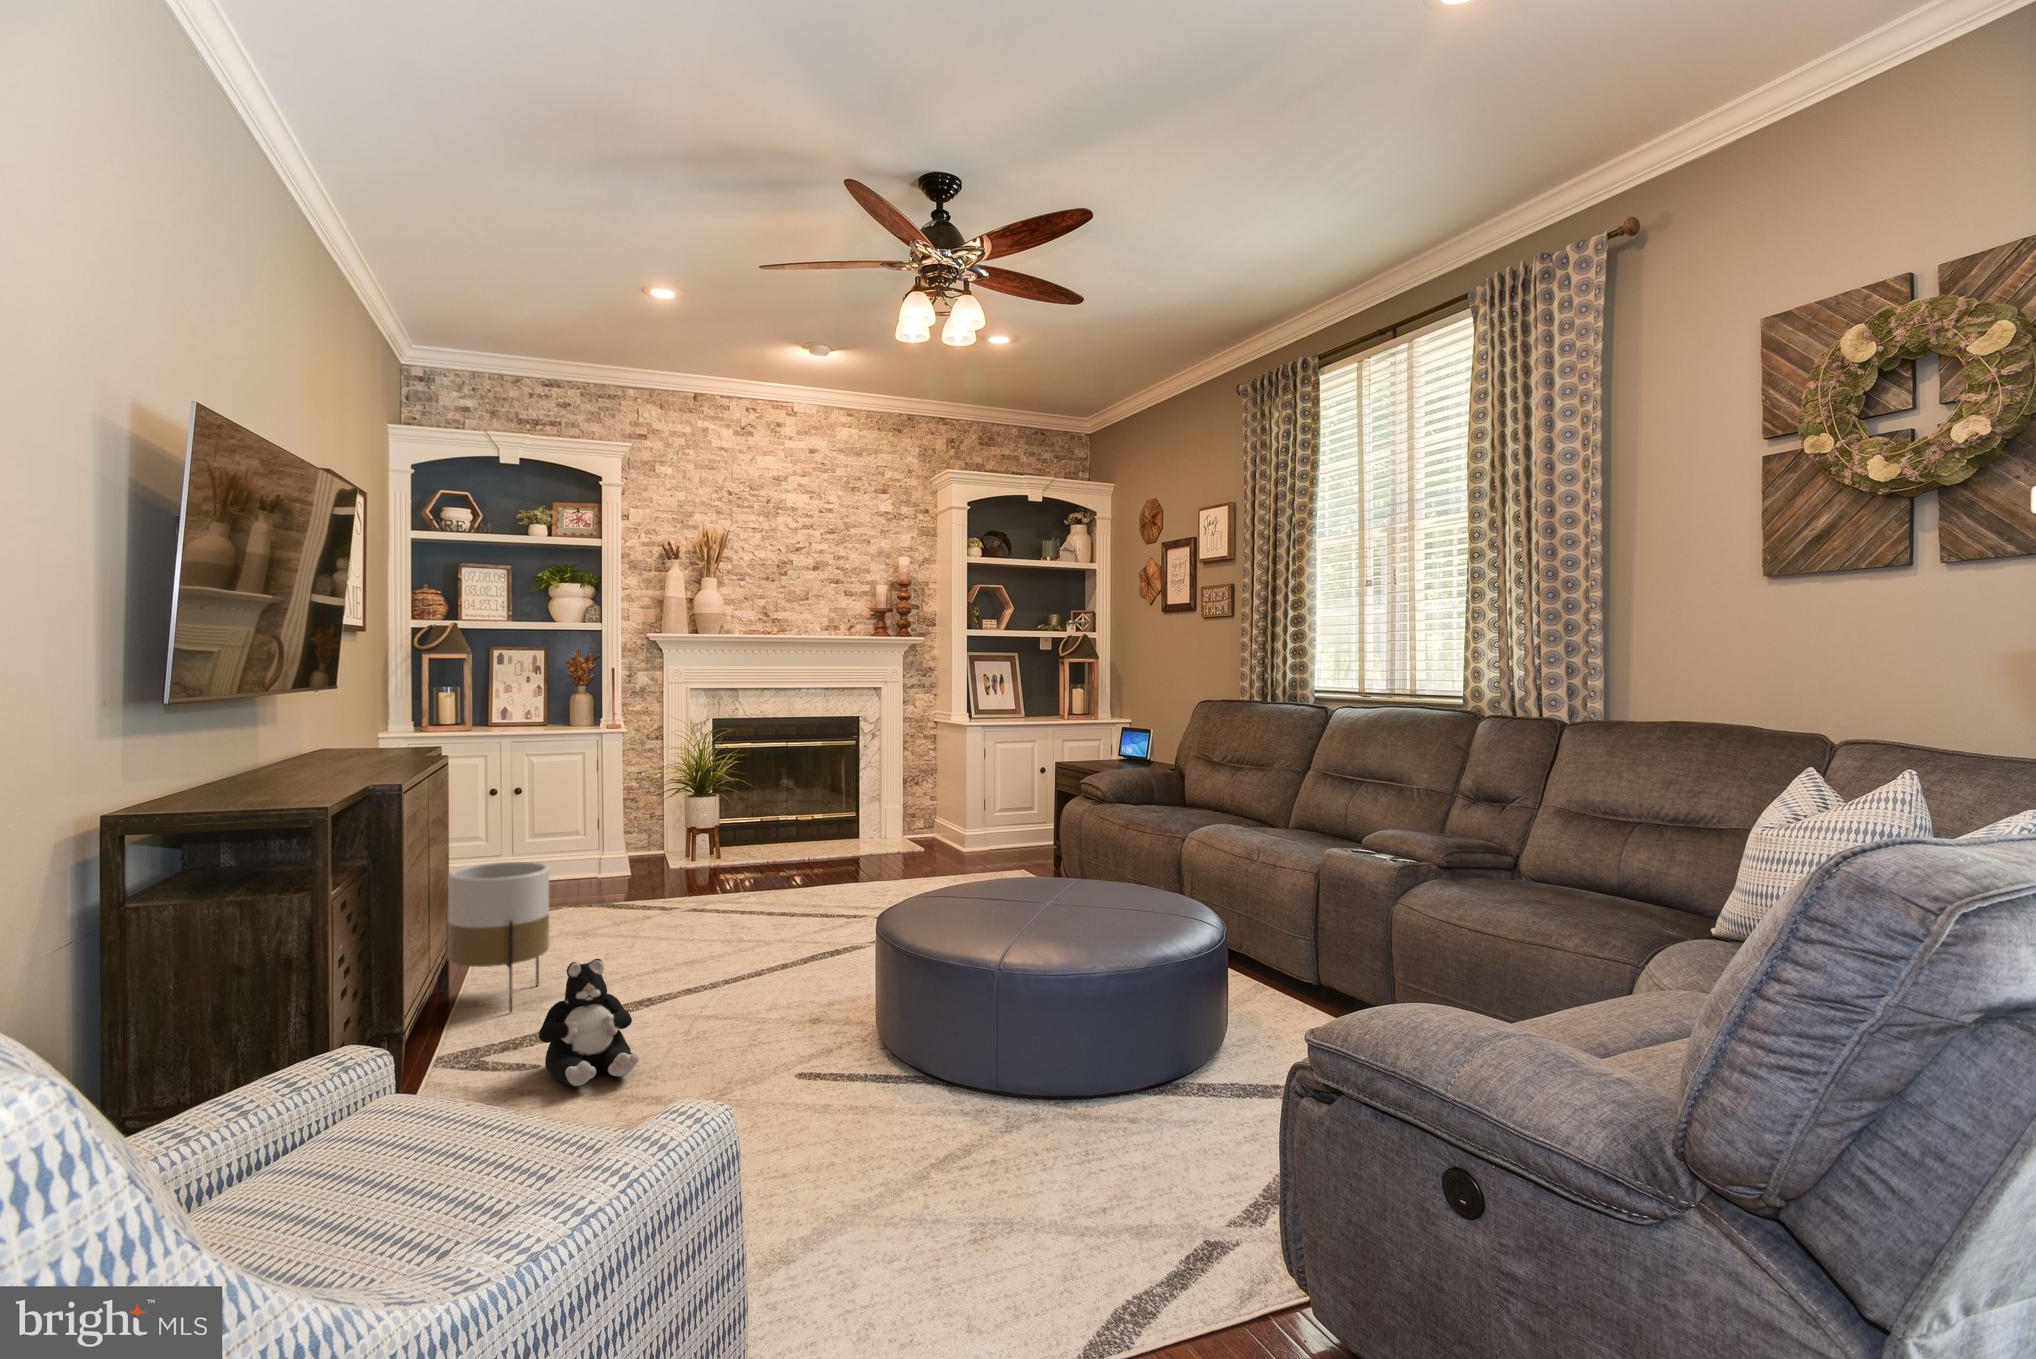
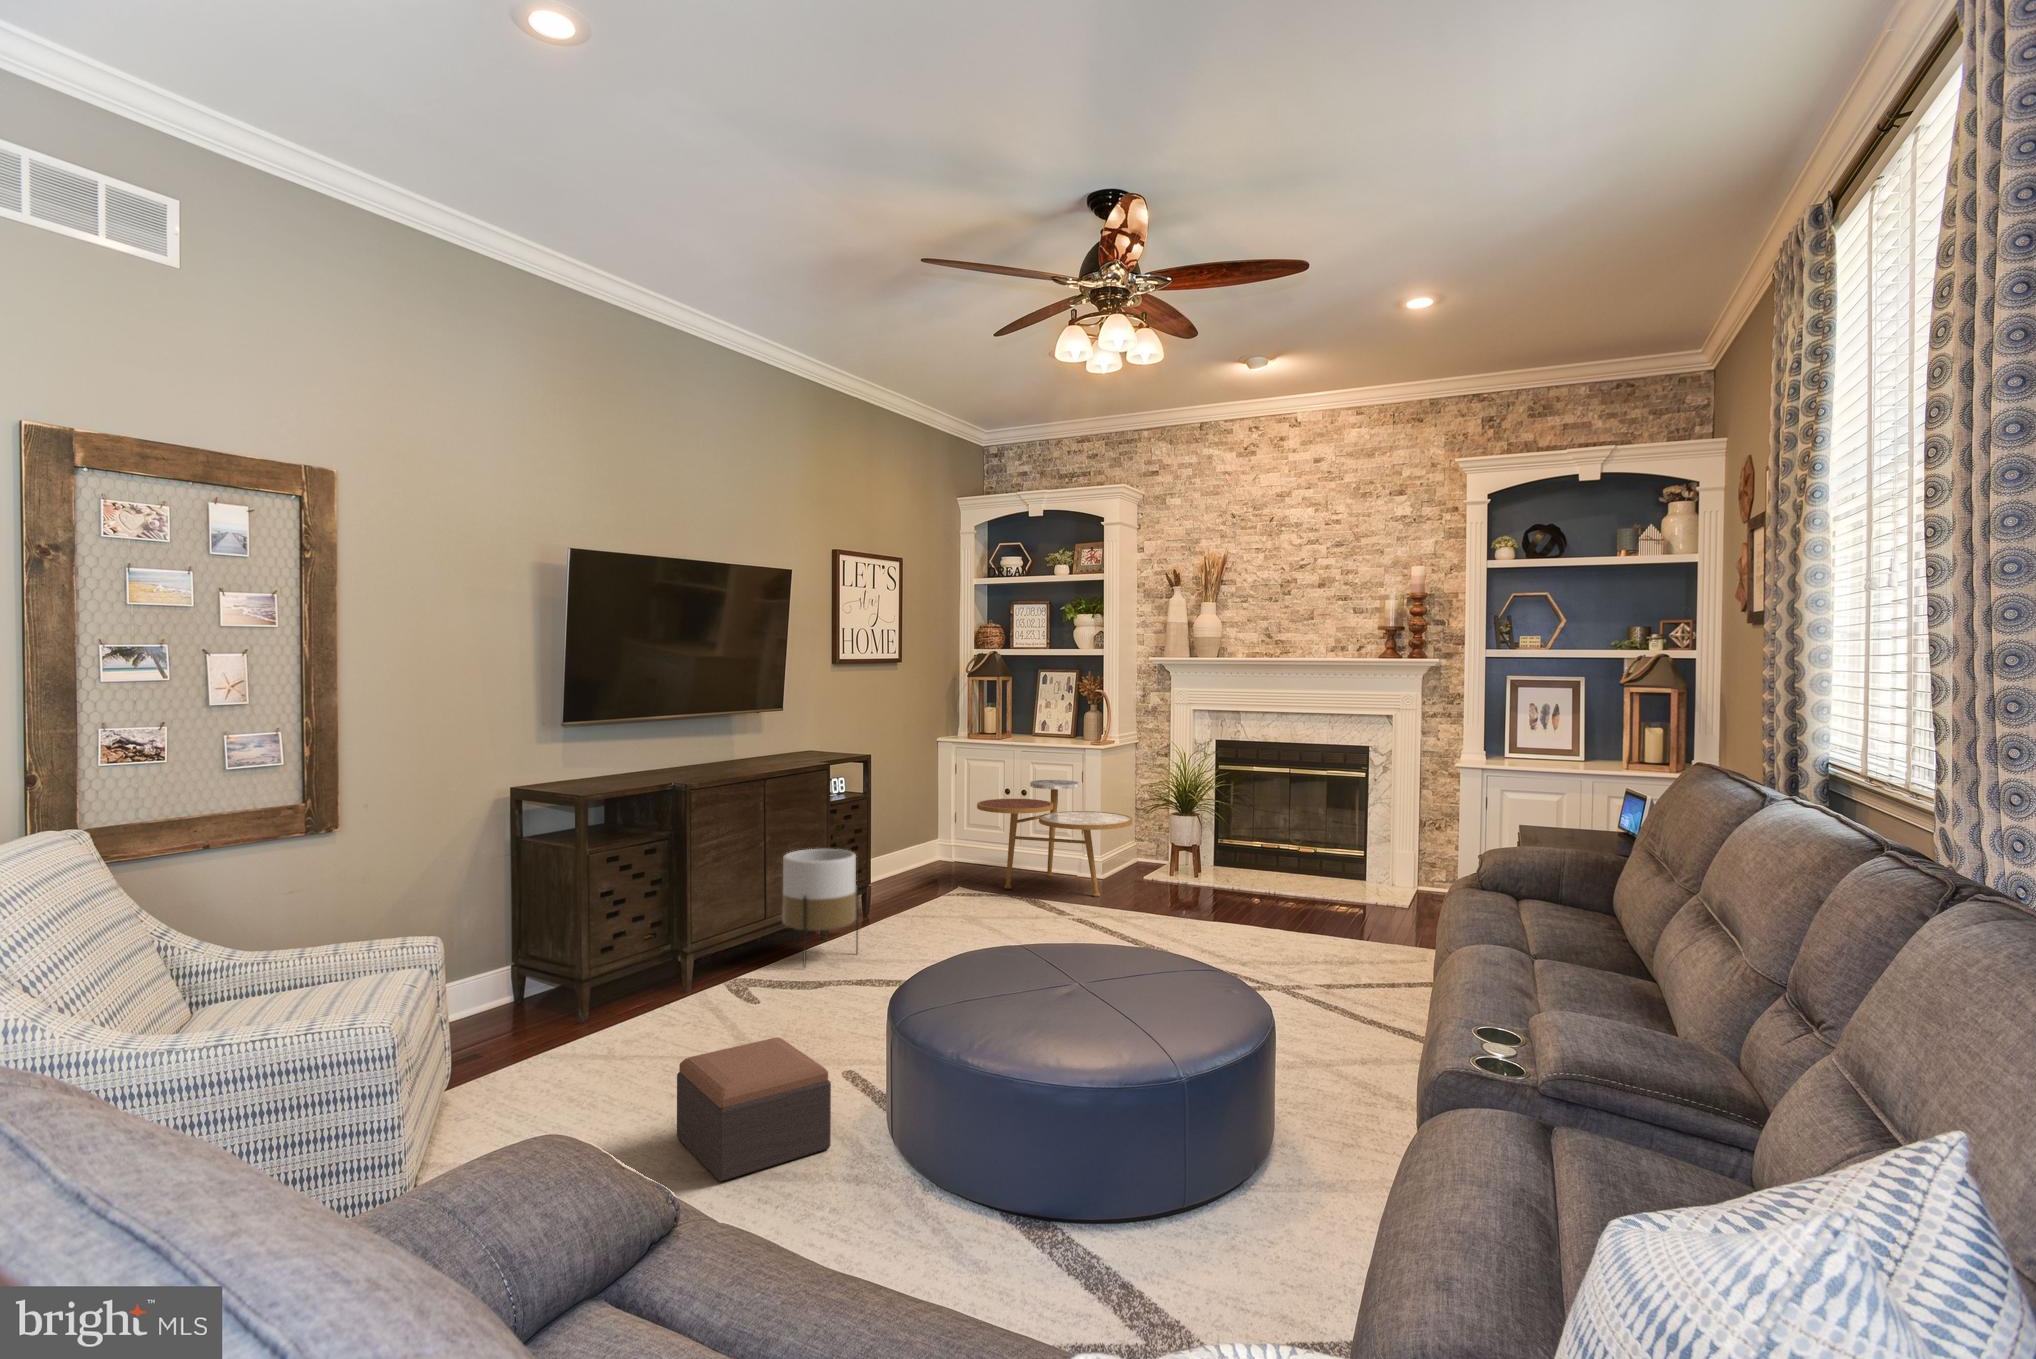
side table: none [511,769,700,897] -> present [977,780,1132,897]
plush toy: present [539,959,639,1086] -> none [707,933,786,1033]
footstool: none [785,1034,935,1176] -> present [677,1037,831,1181]

